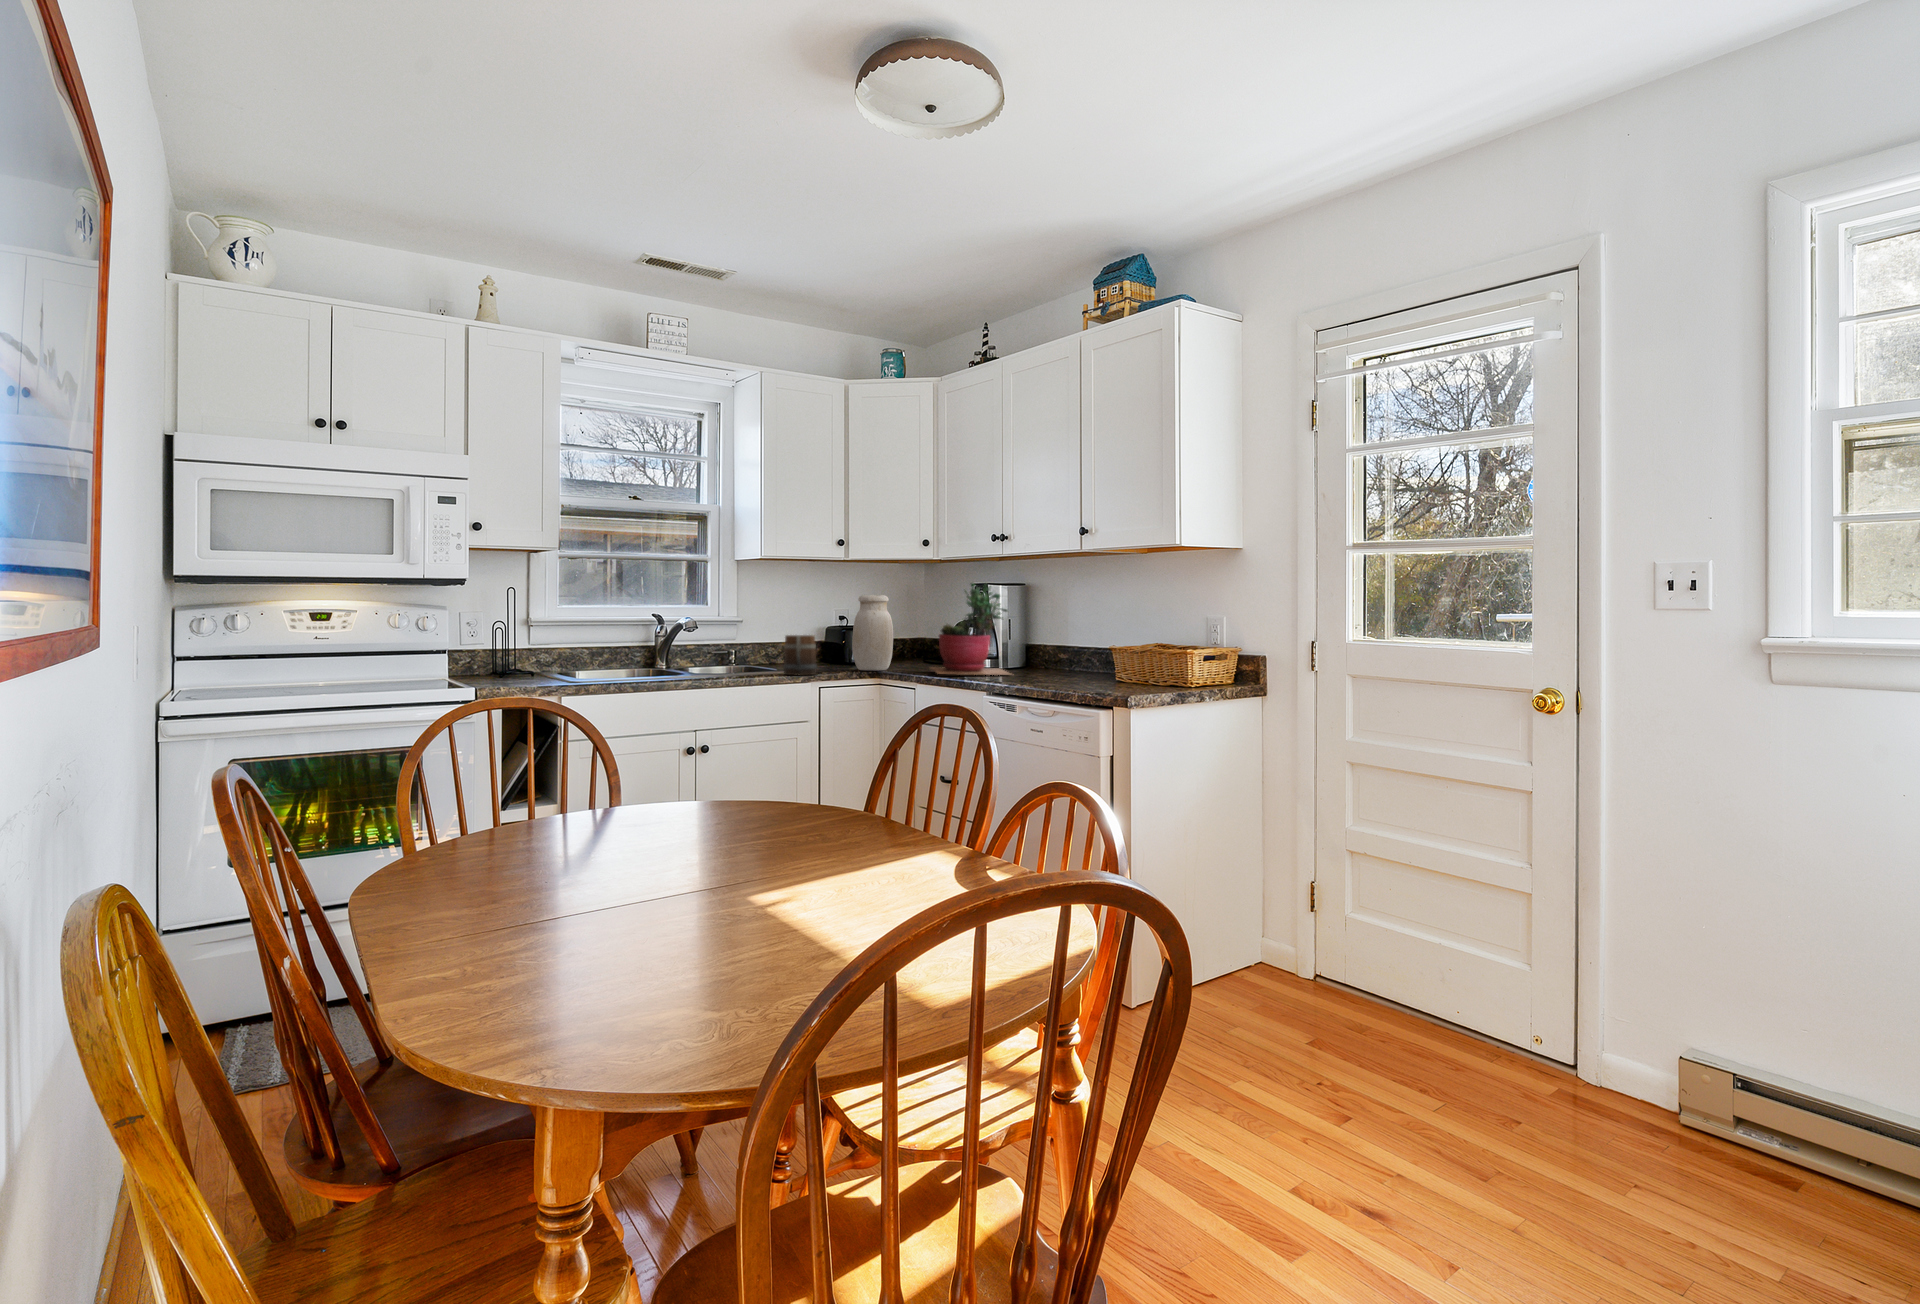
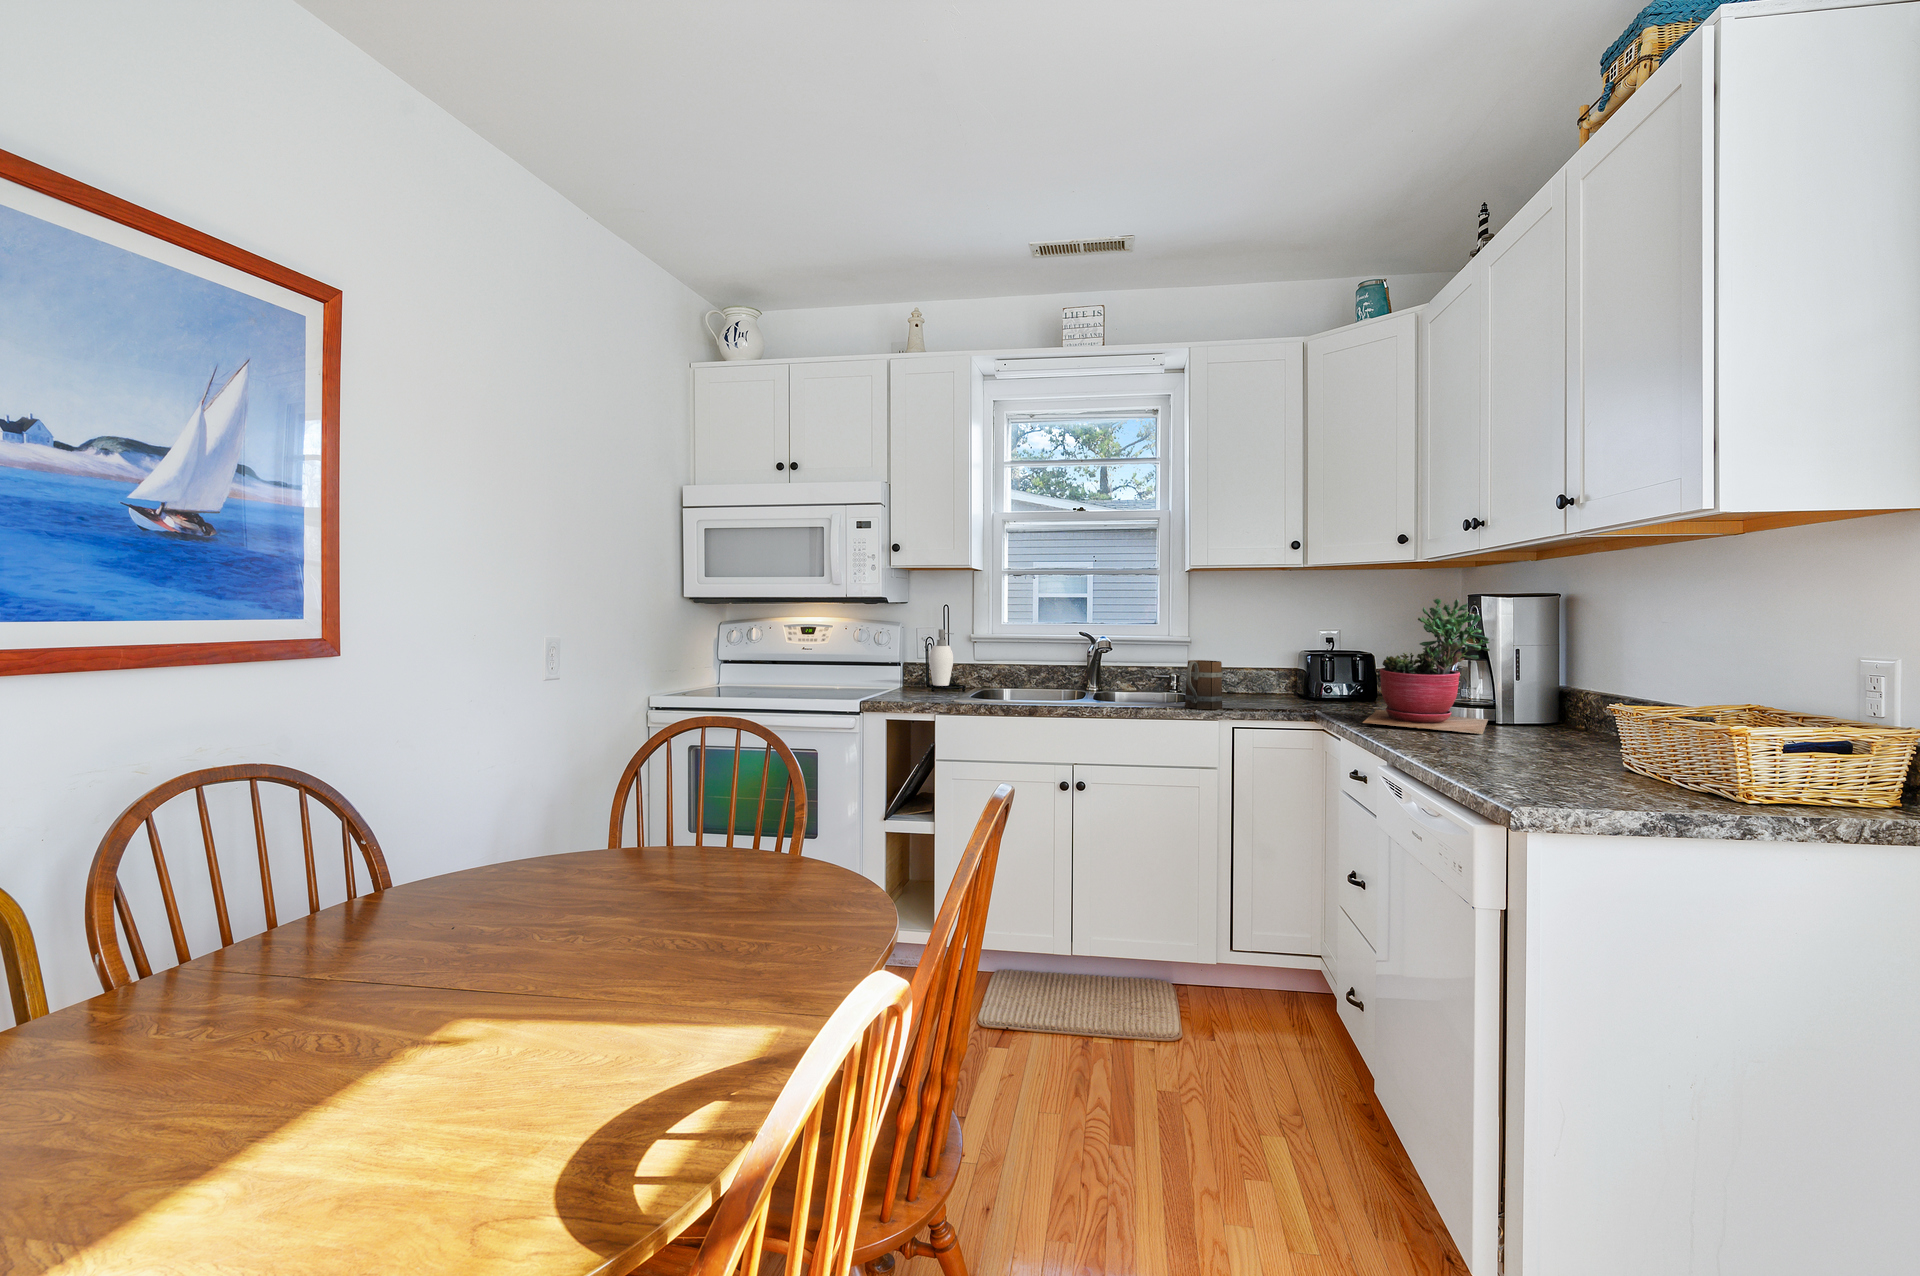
jar: present [852,595,893,671] -> none [1282,613,1337,708]
soap dispenser: none [484,615,520,676] -> present [929,629,954,686]

